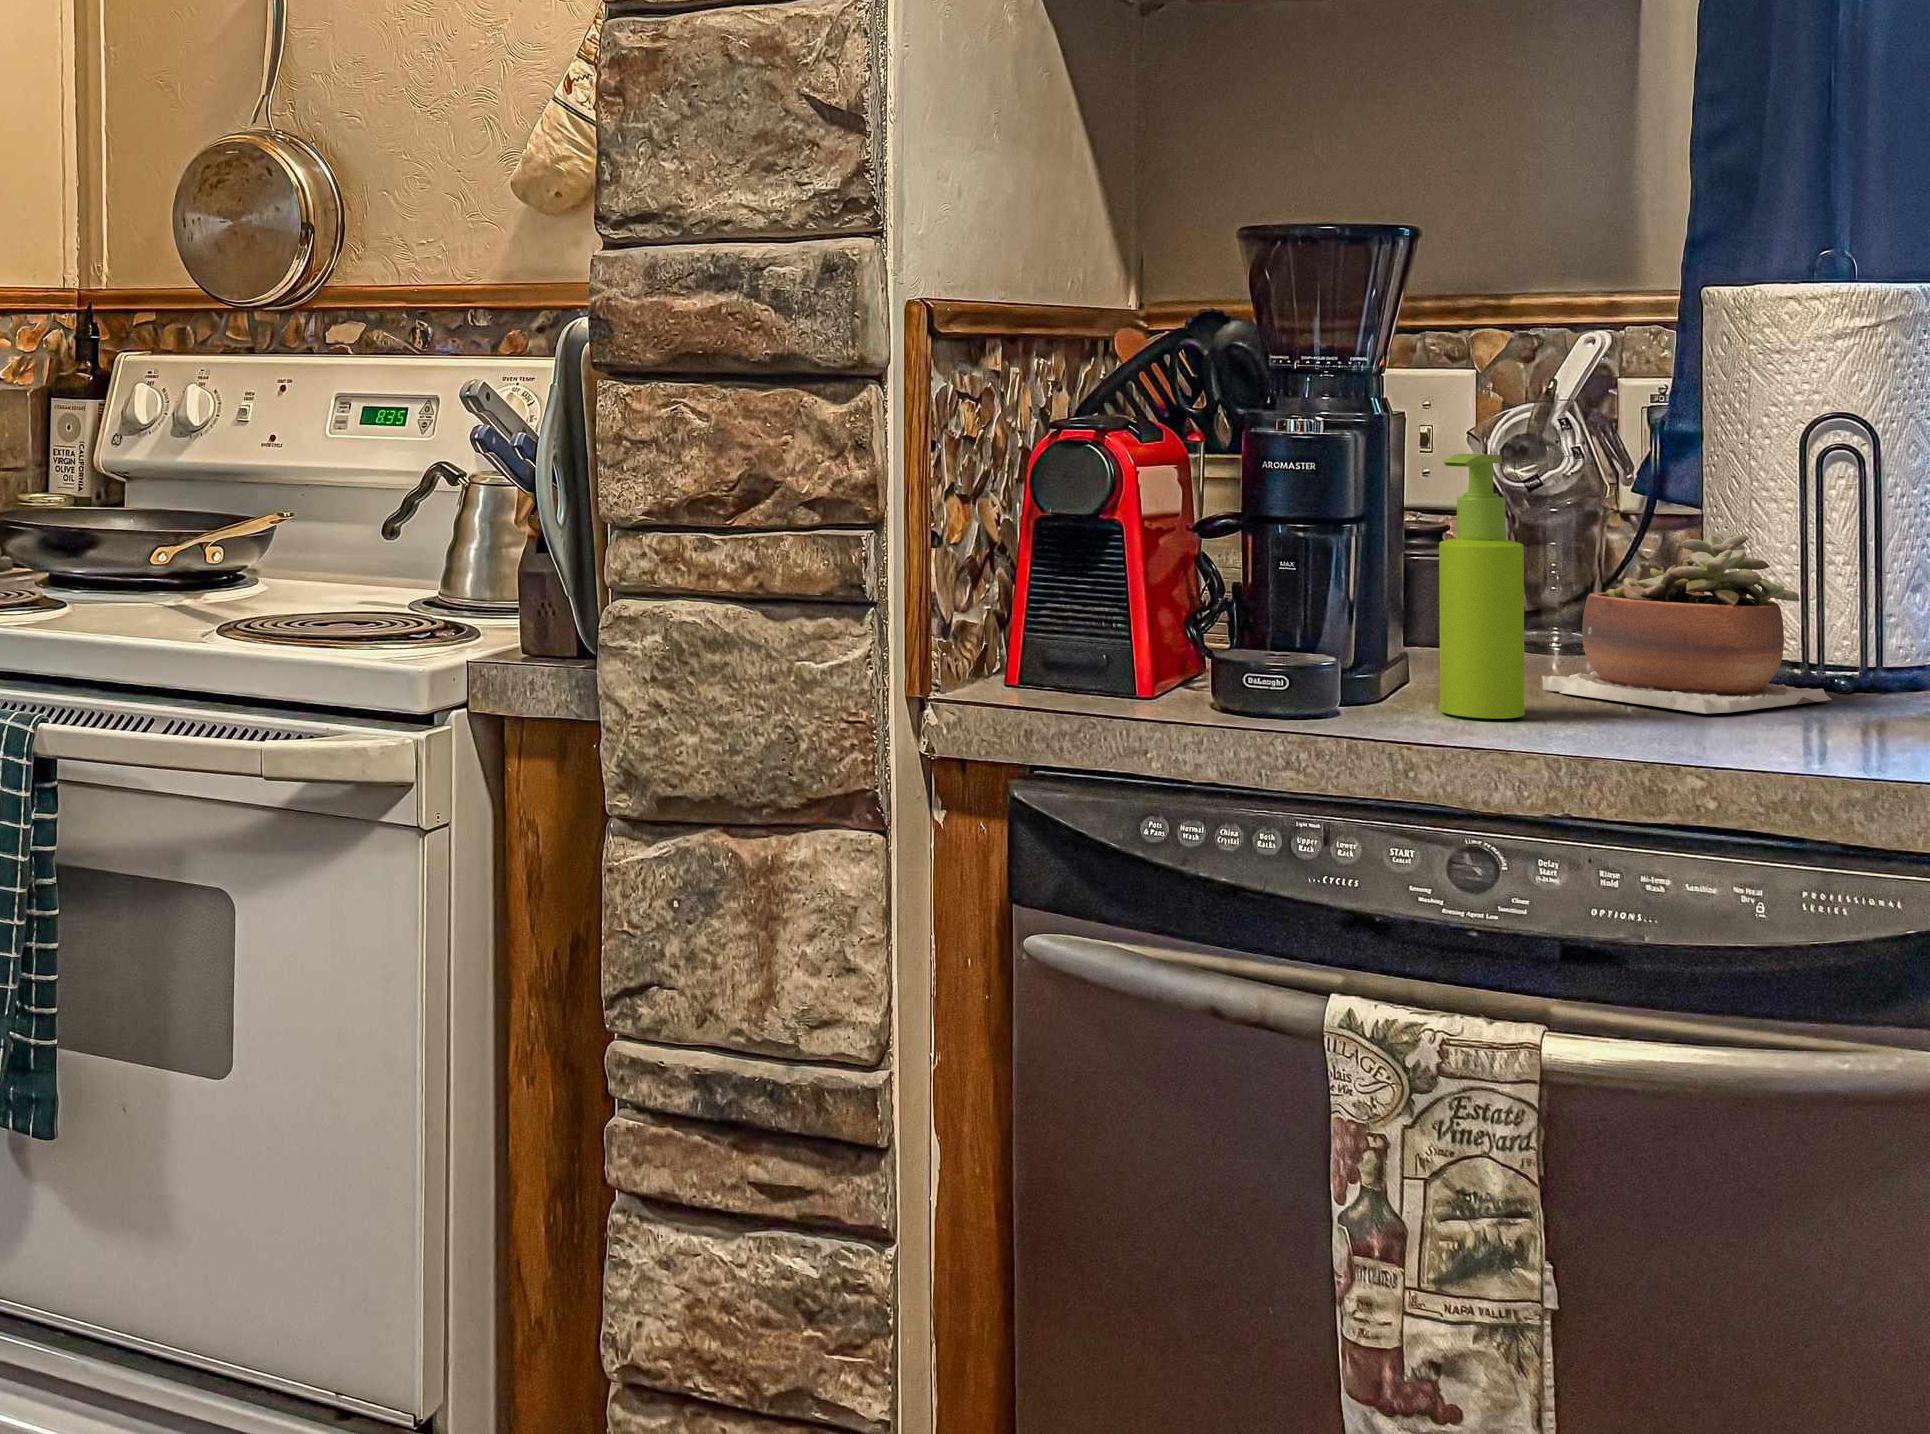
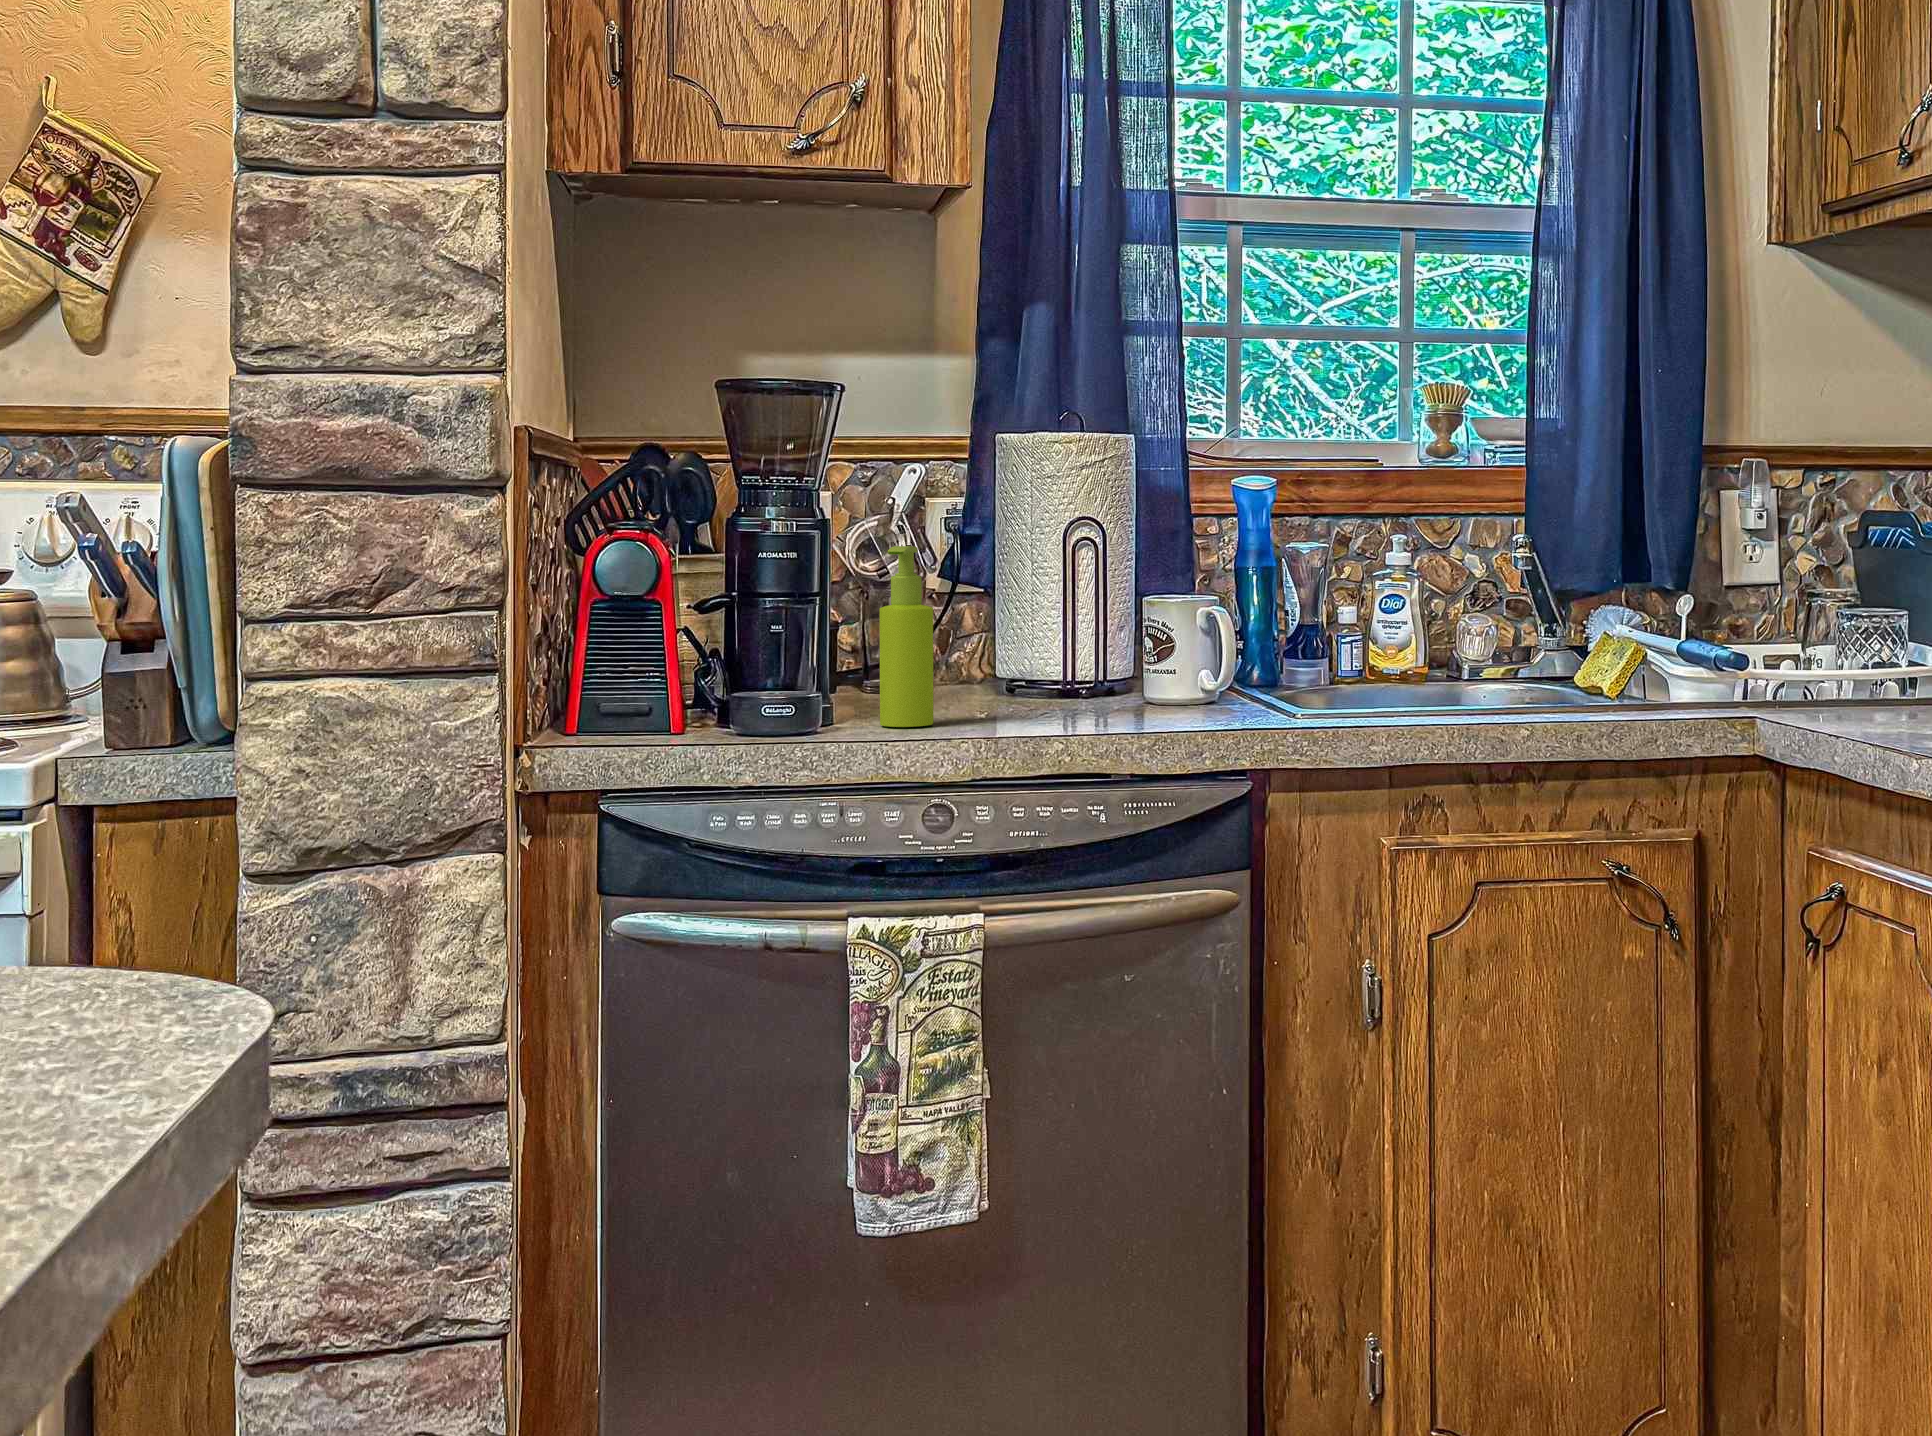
succulent plant: present [1542,534,1832,714] -> none [923,599,1086,714]

